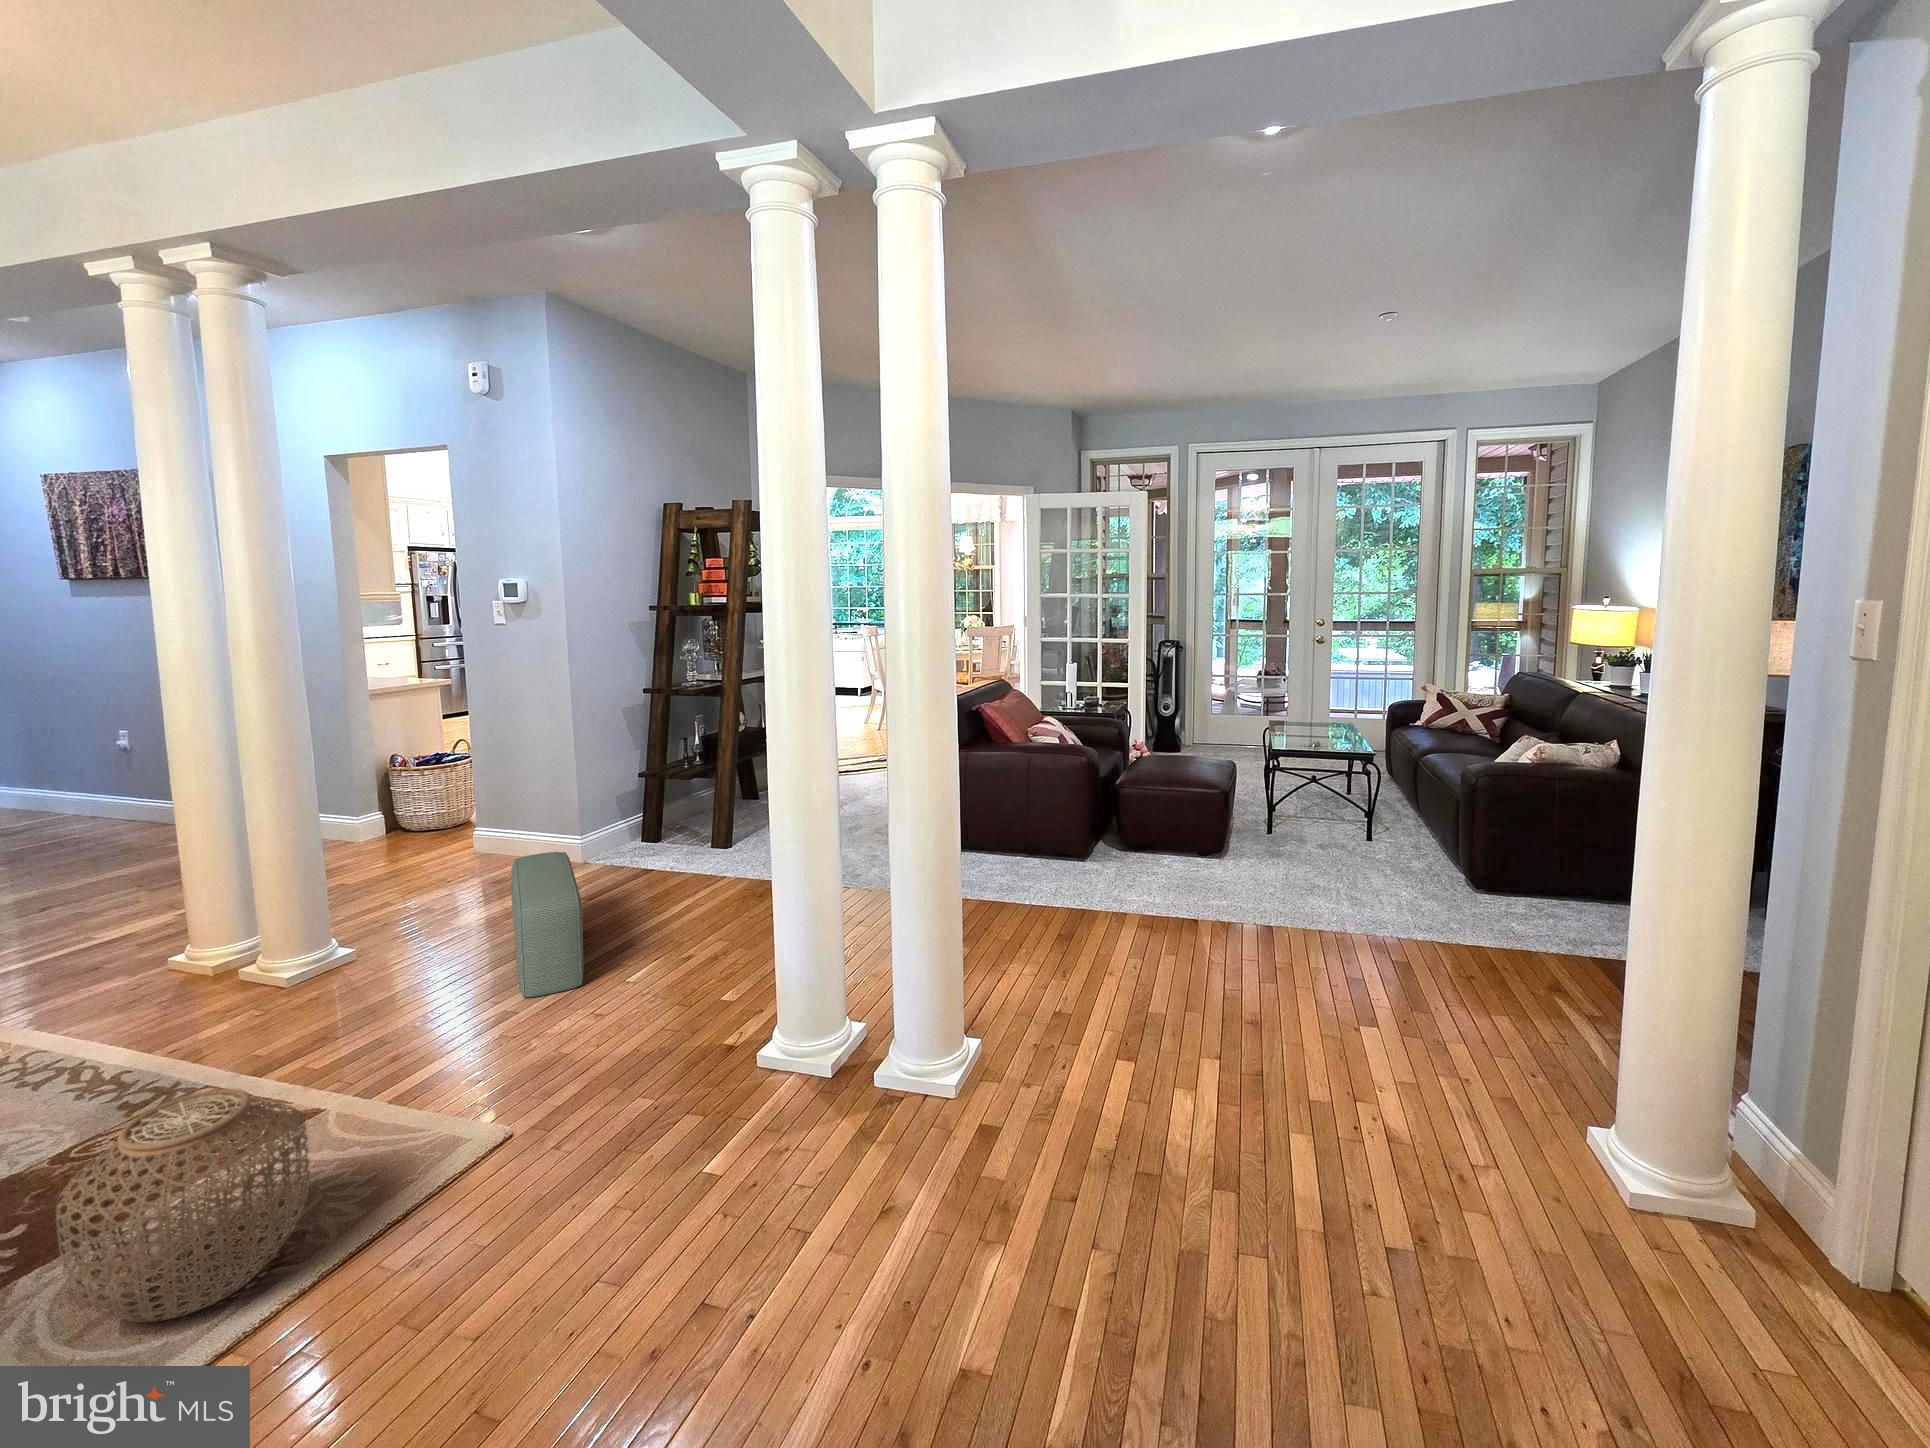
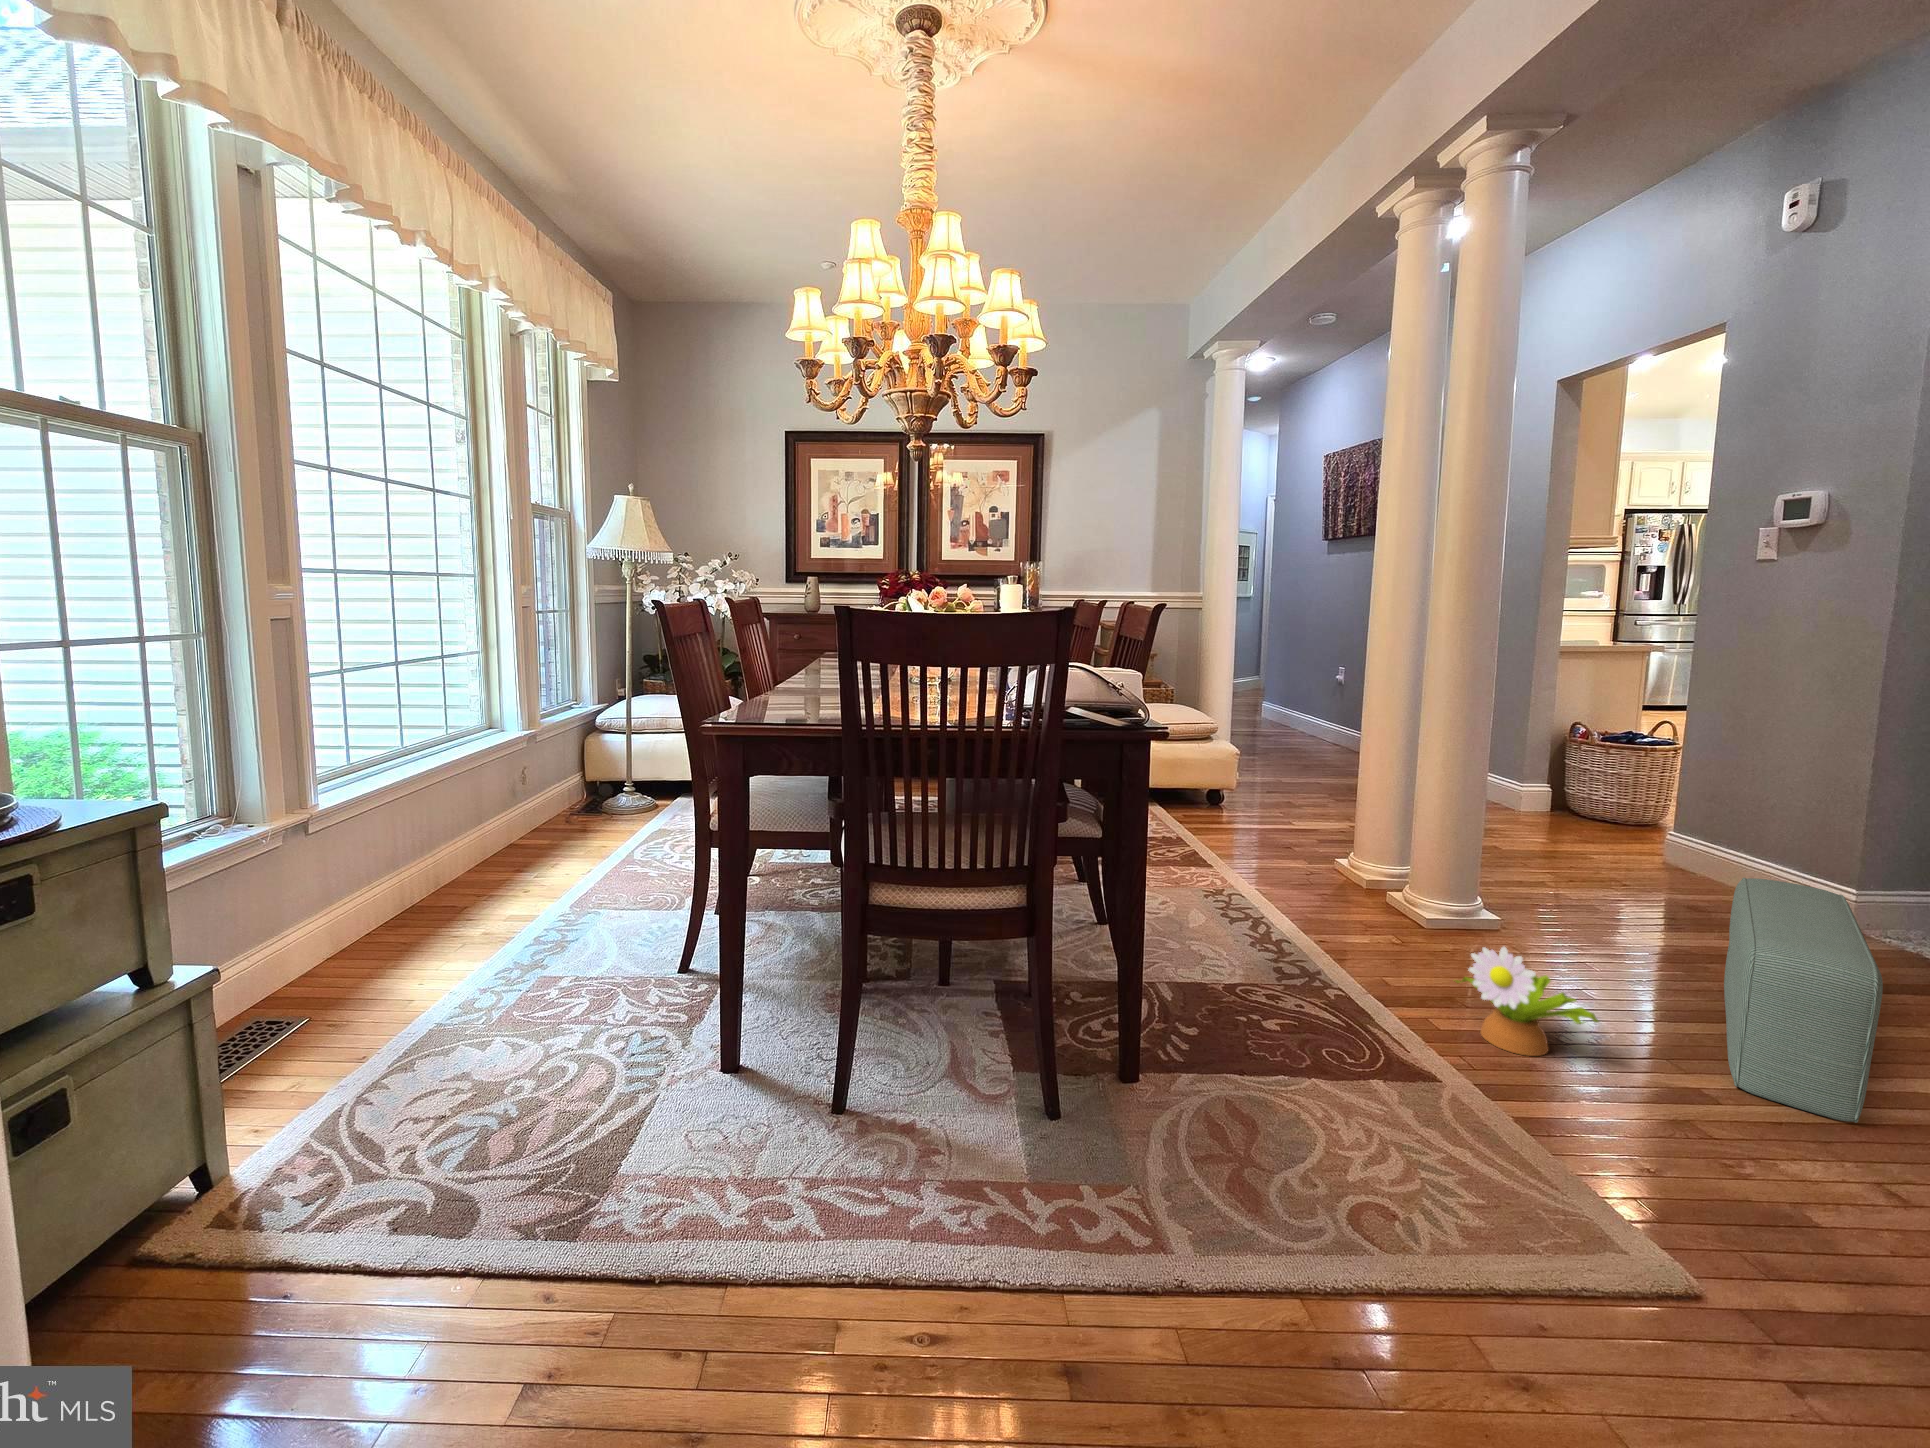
decorative plant: none [321,978,439,1058] -> present [1456,947,1599,1056]
woven basket: present [56,1088,310,1322] -> none [1196,979,1416,1230]

